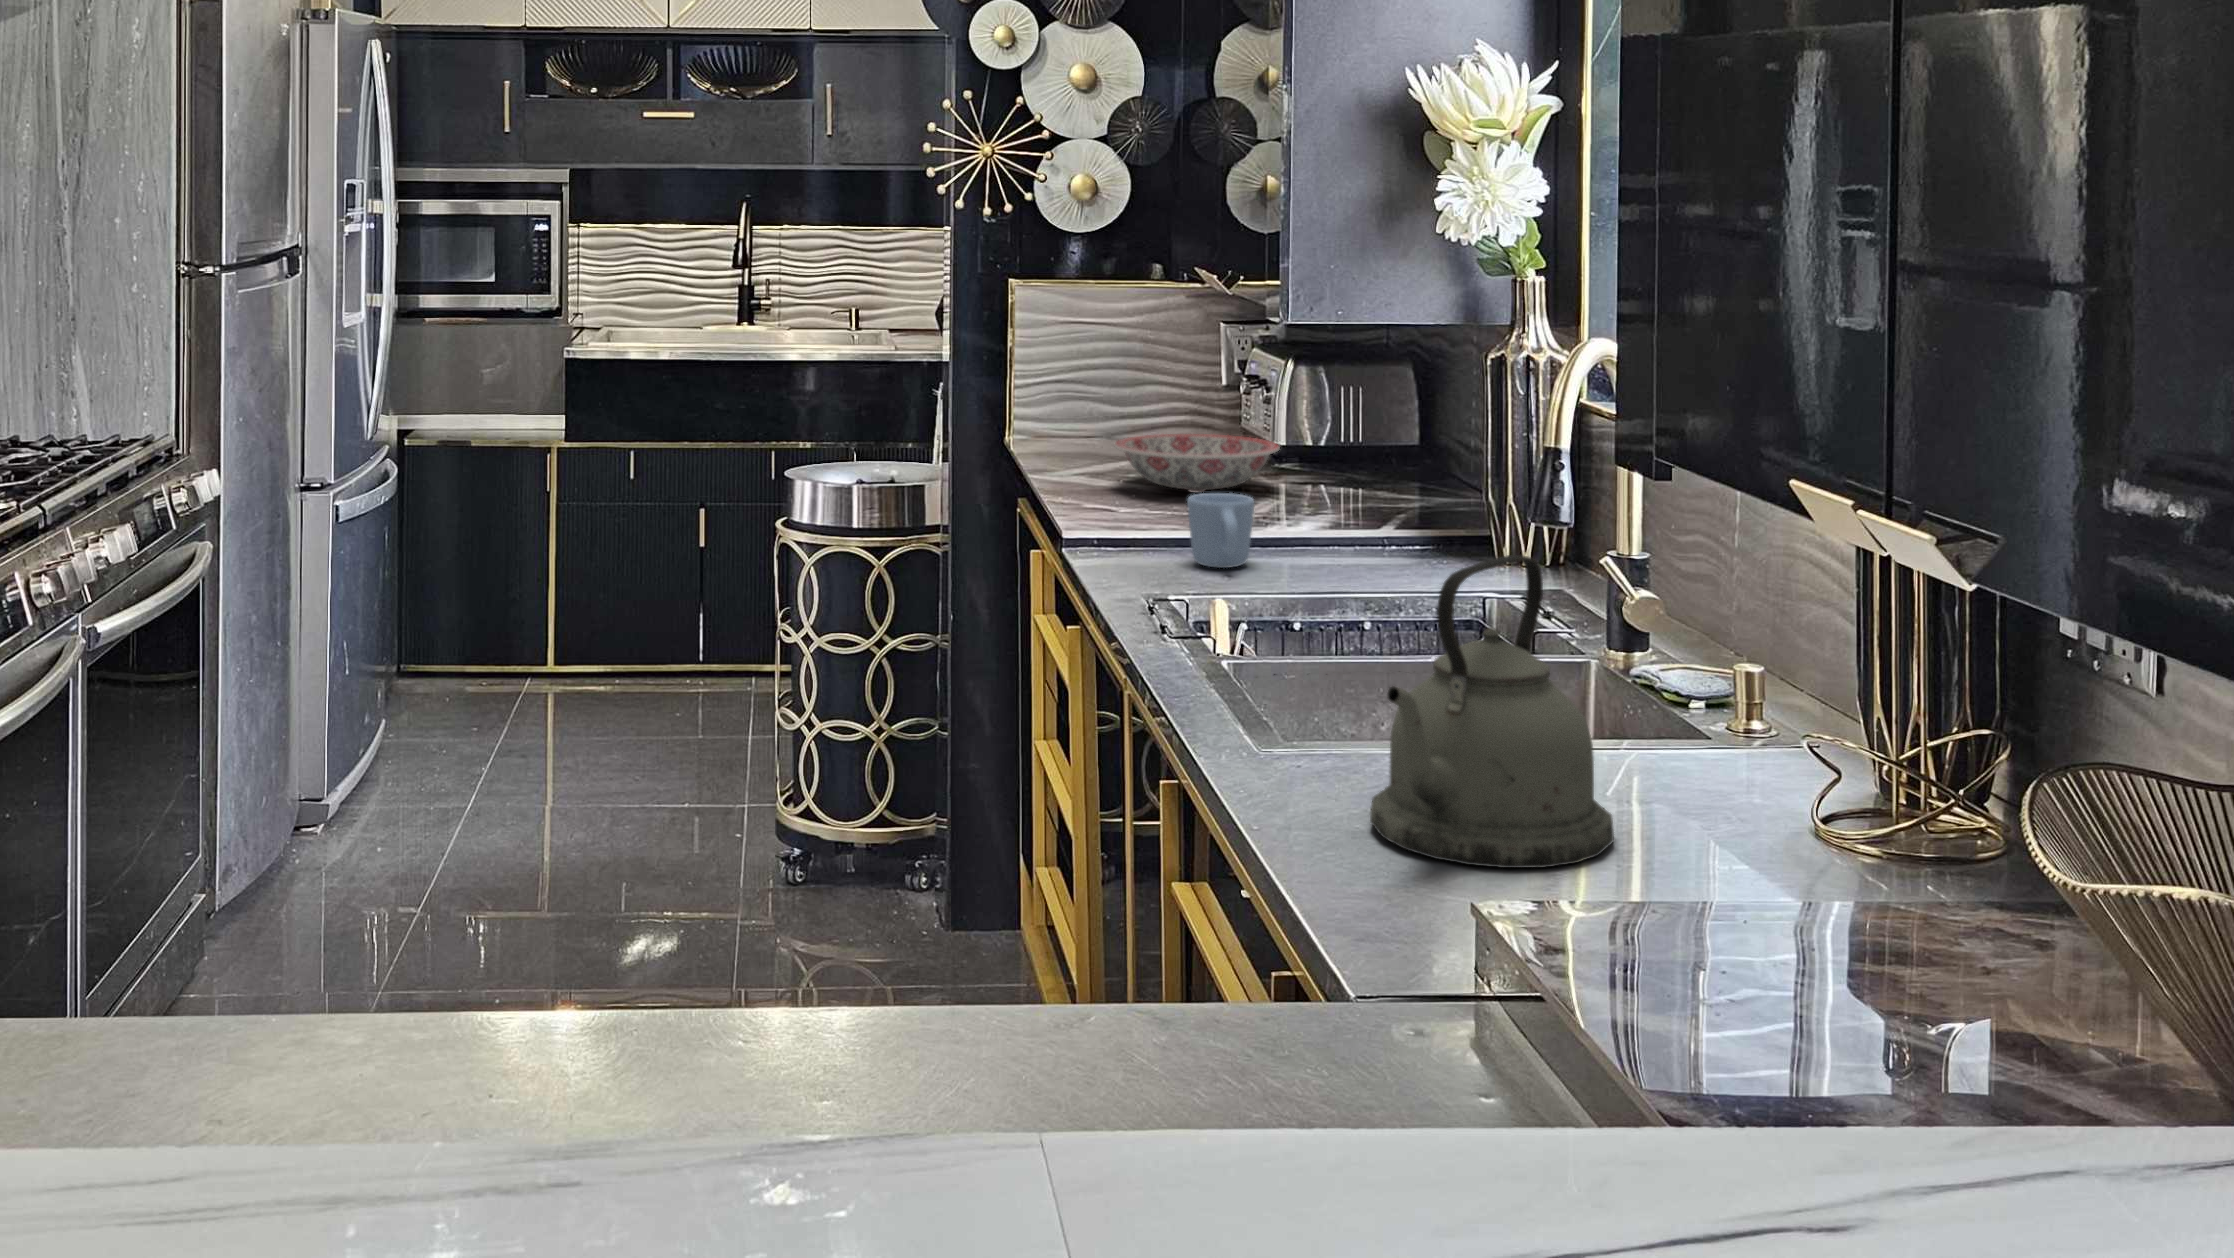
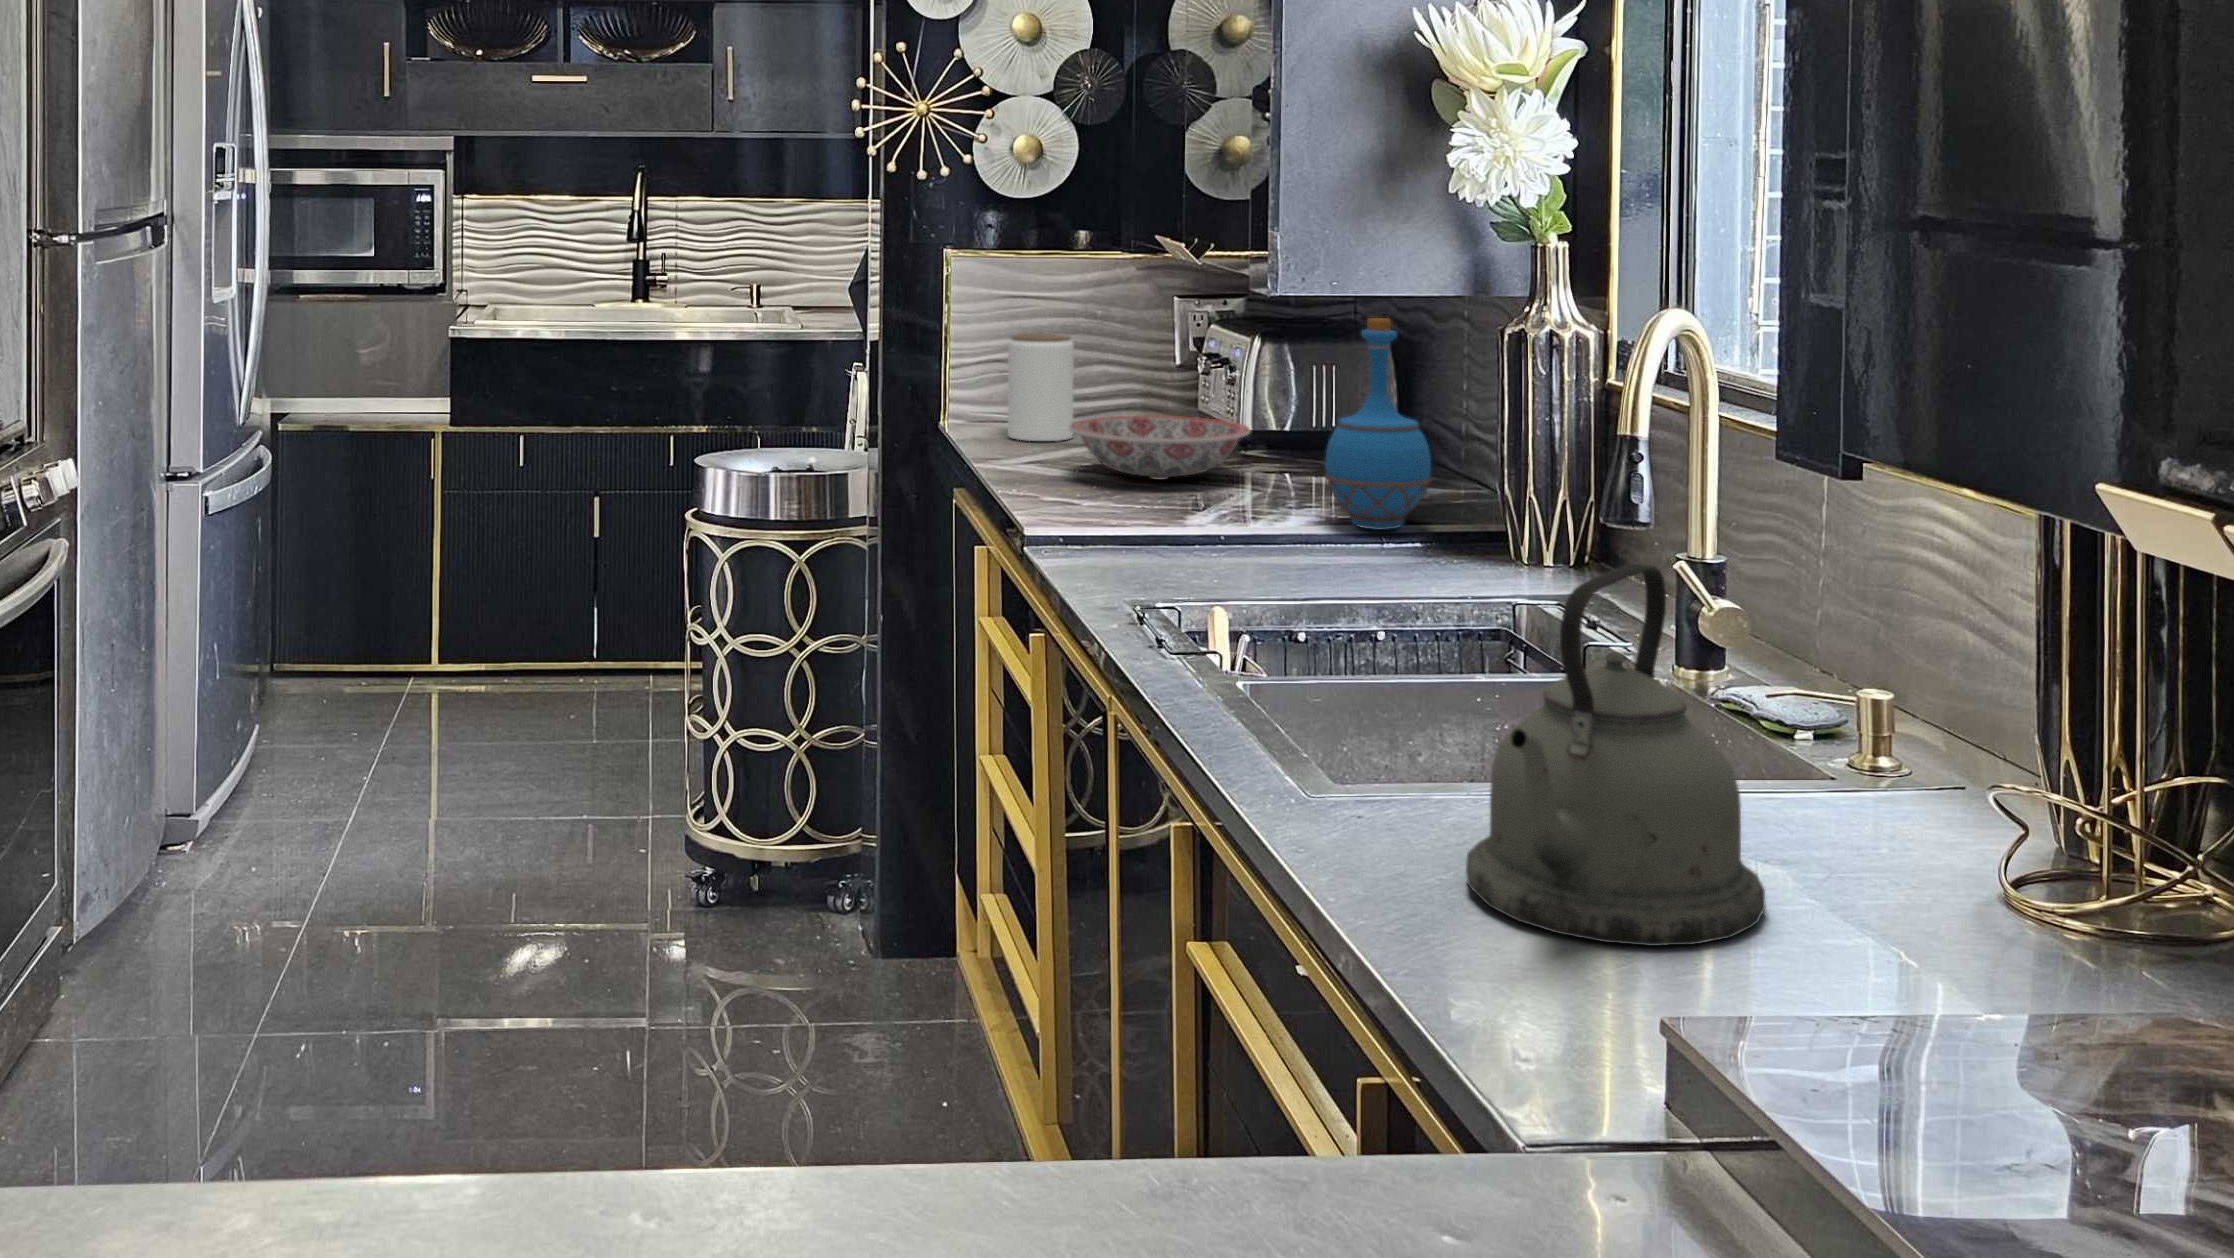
bottle: none [1336,345,1433,537] -> present [1325,318,1432,530]
jar: none [1065,359,1126,457] -> present [1008,334,1074,441]
mug: present [1187,493,1254,568] -> none [1169,482,1244,566]

